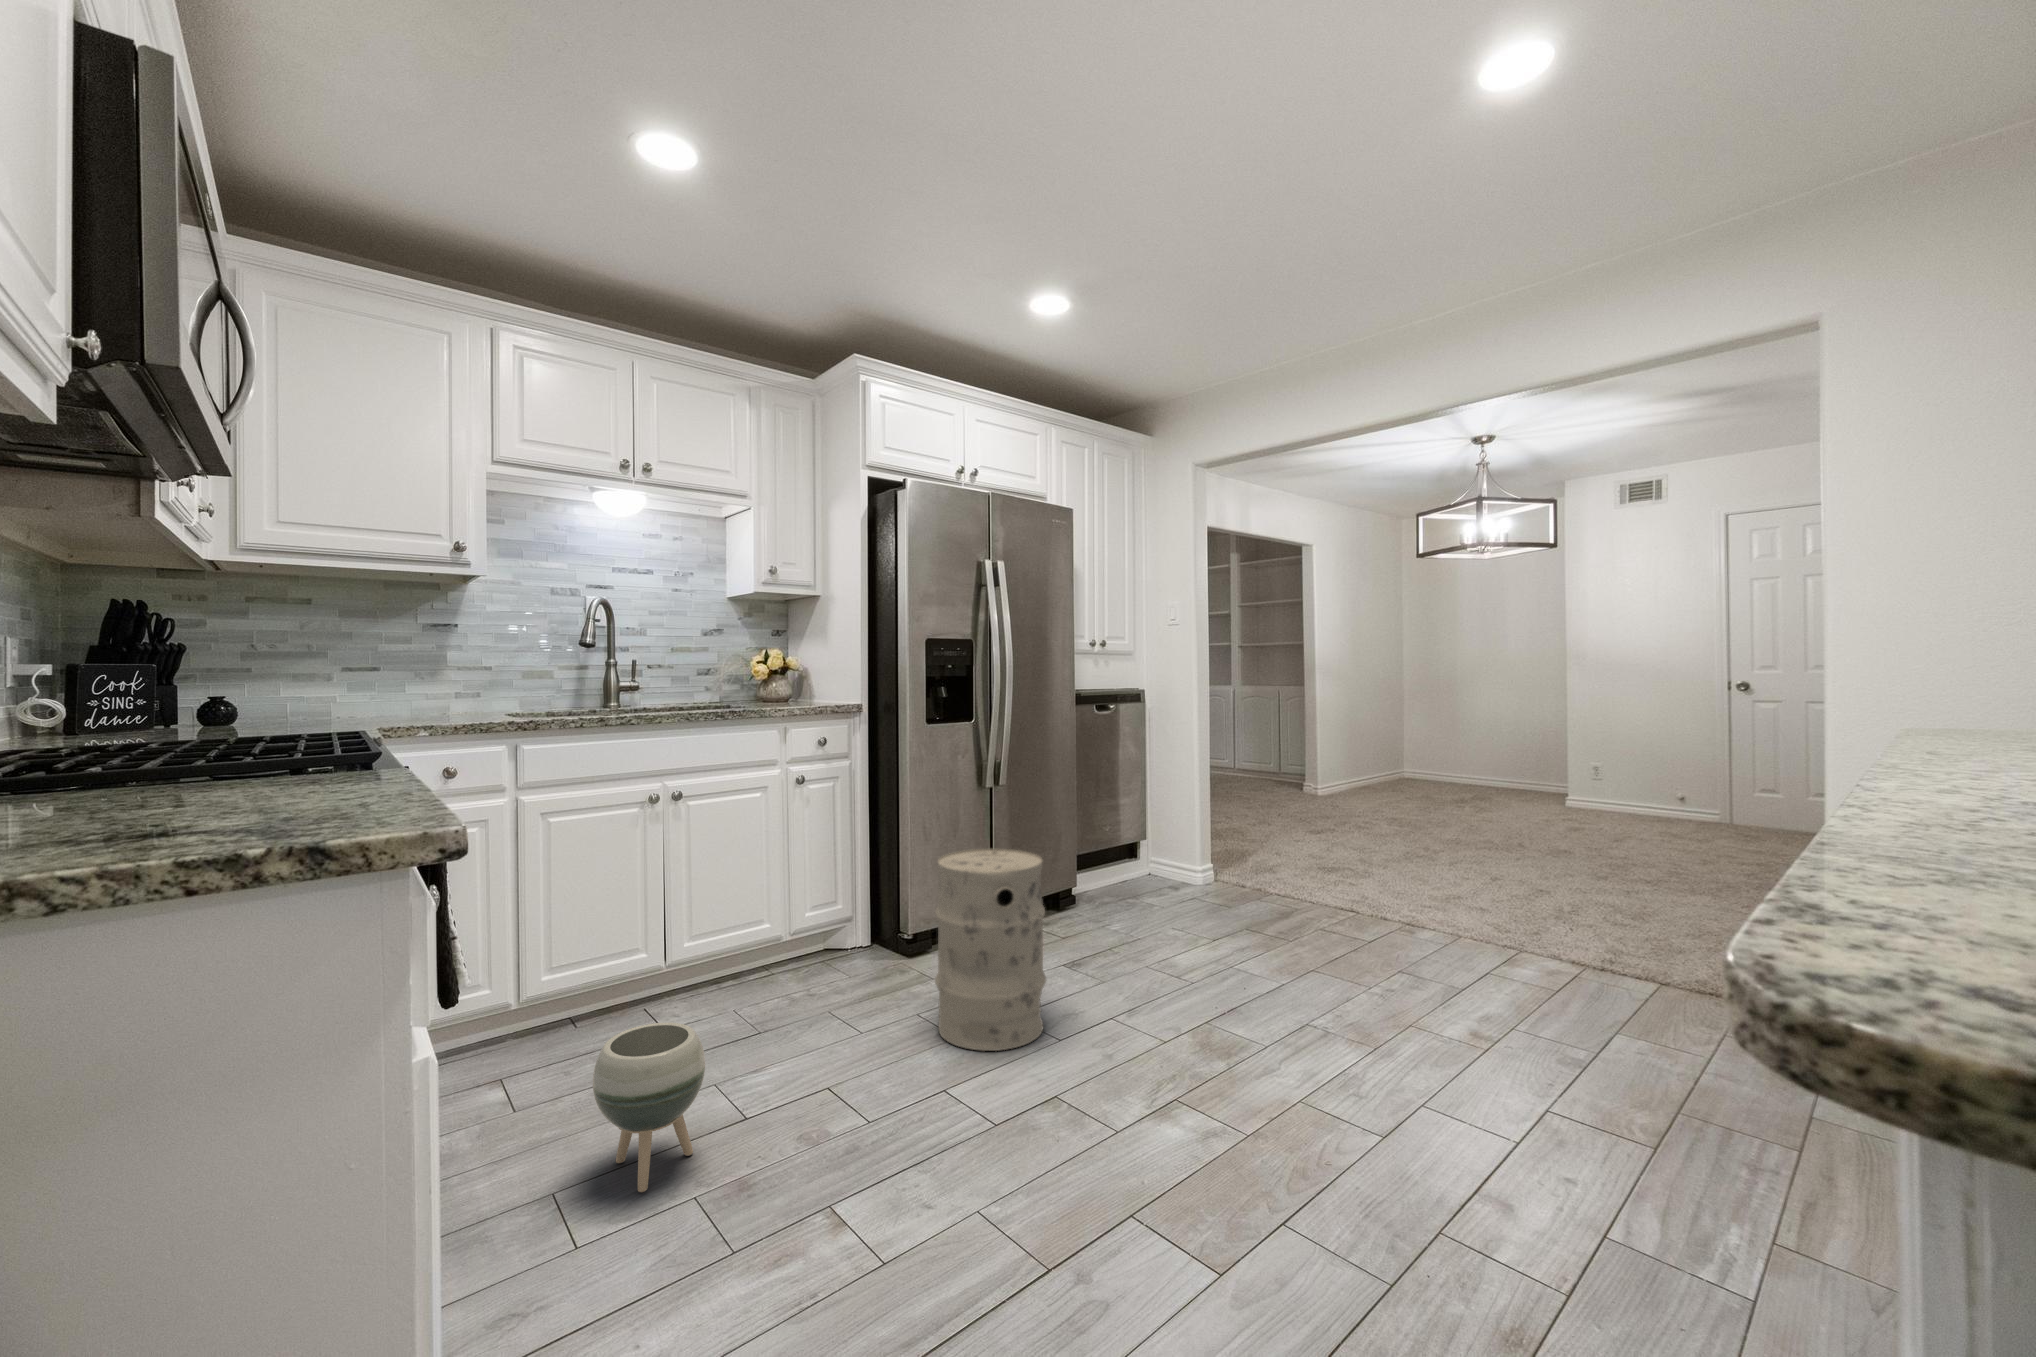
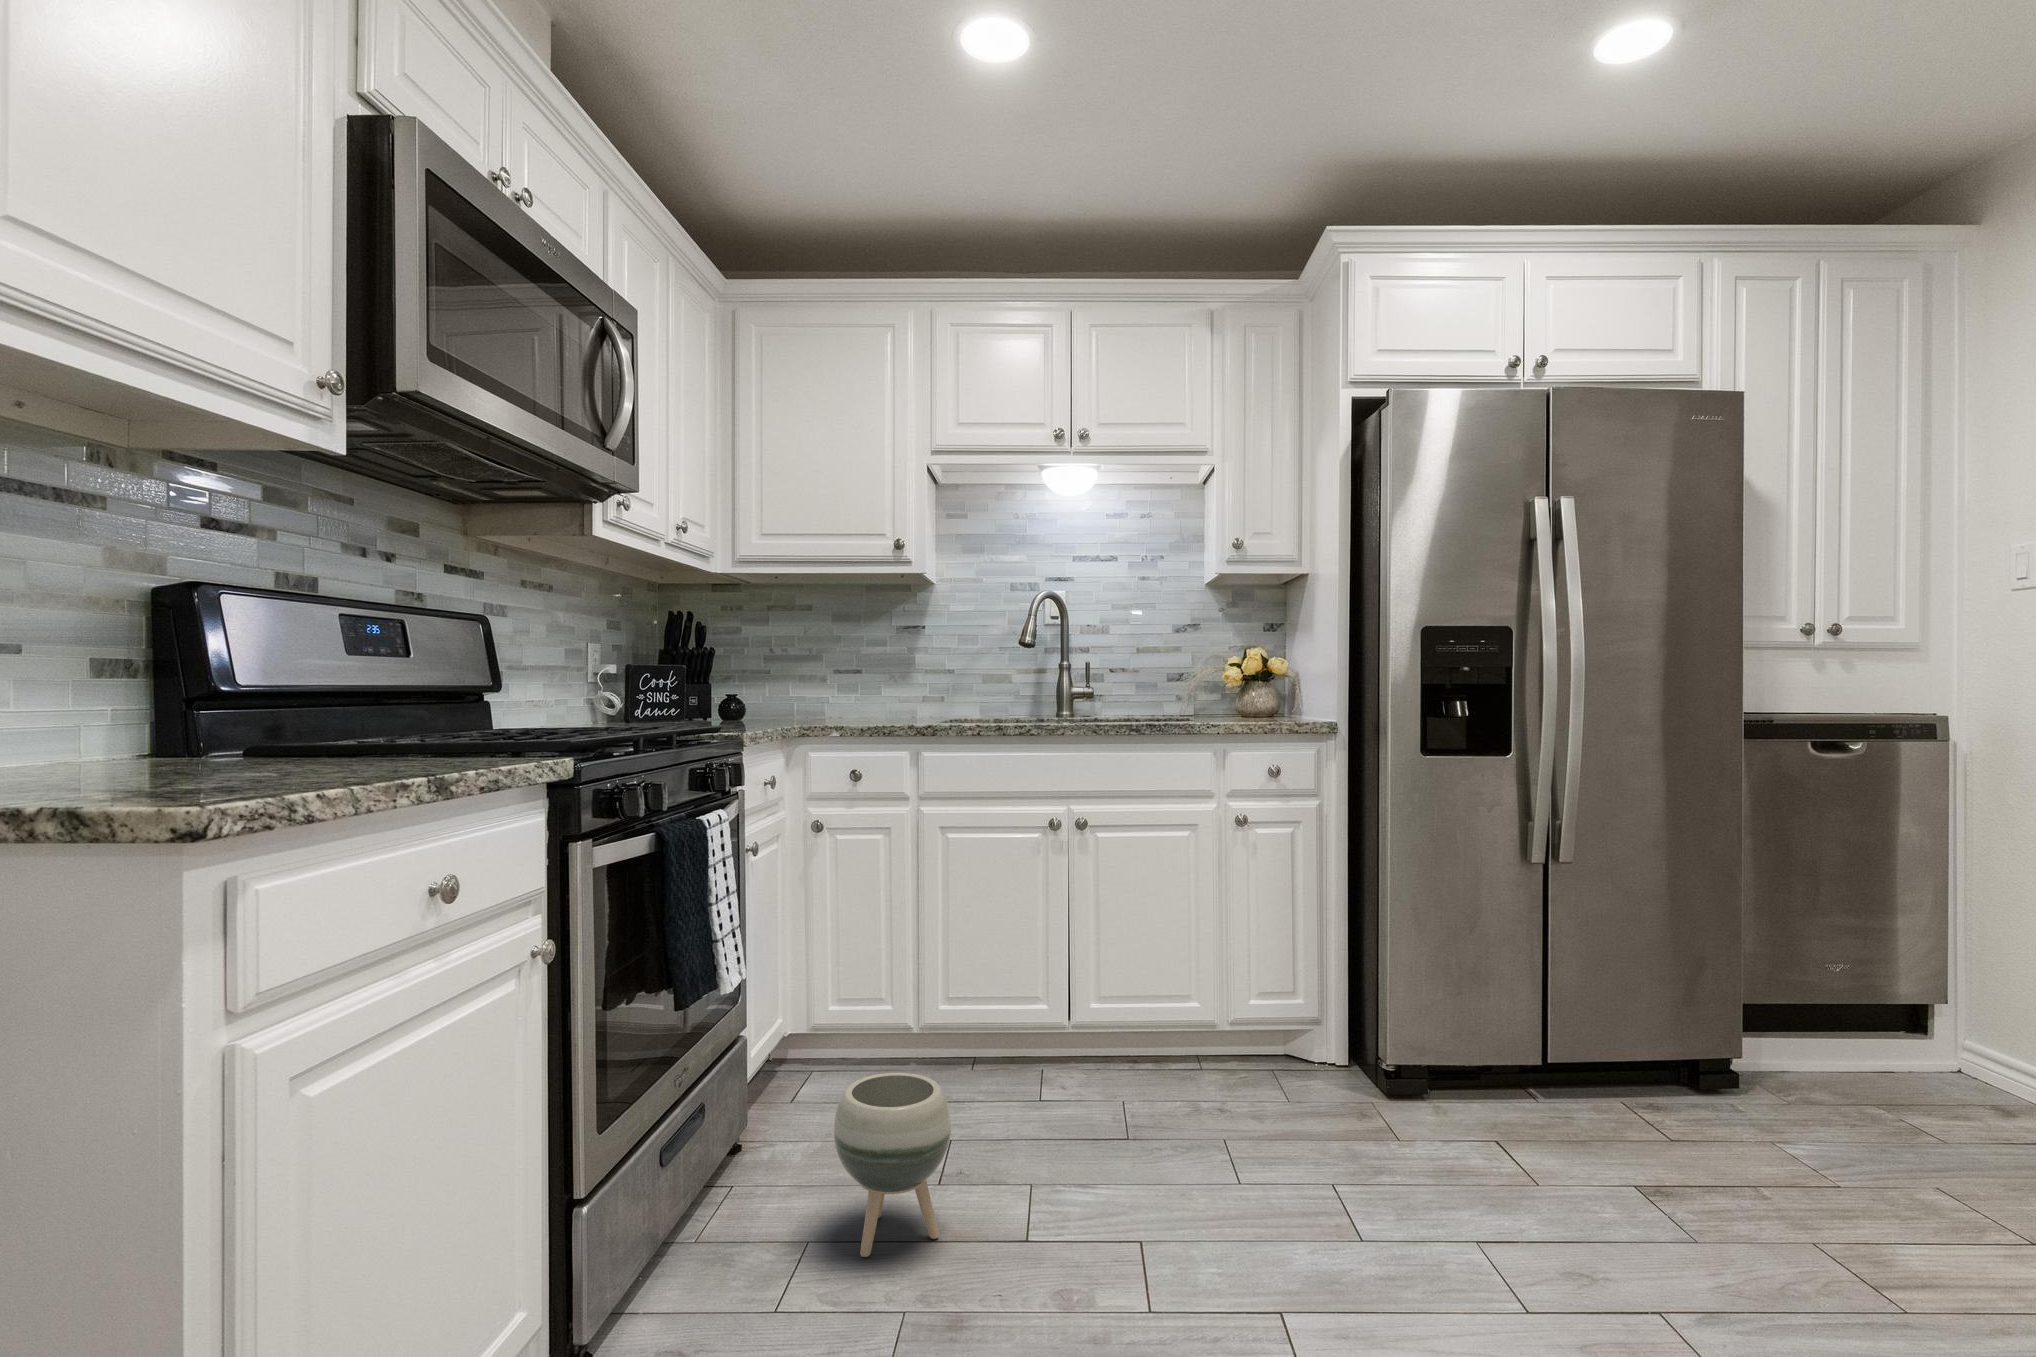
trash can: present [935,849,1046,1051] -> none [1322,949,1507,1277]

